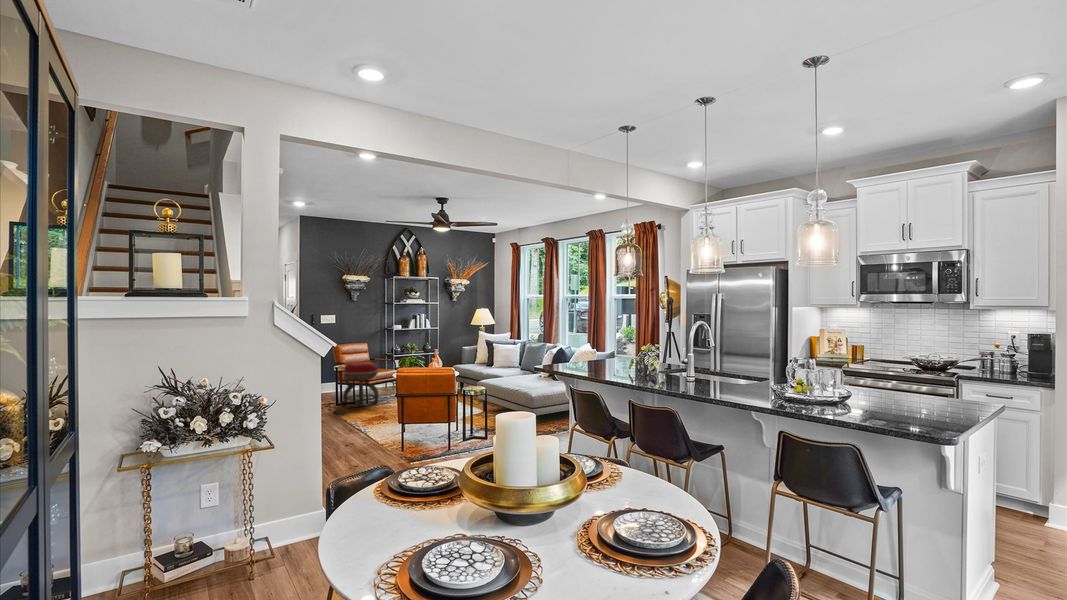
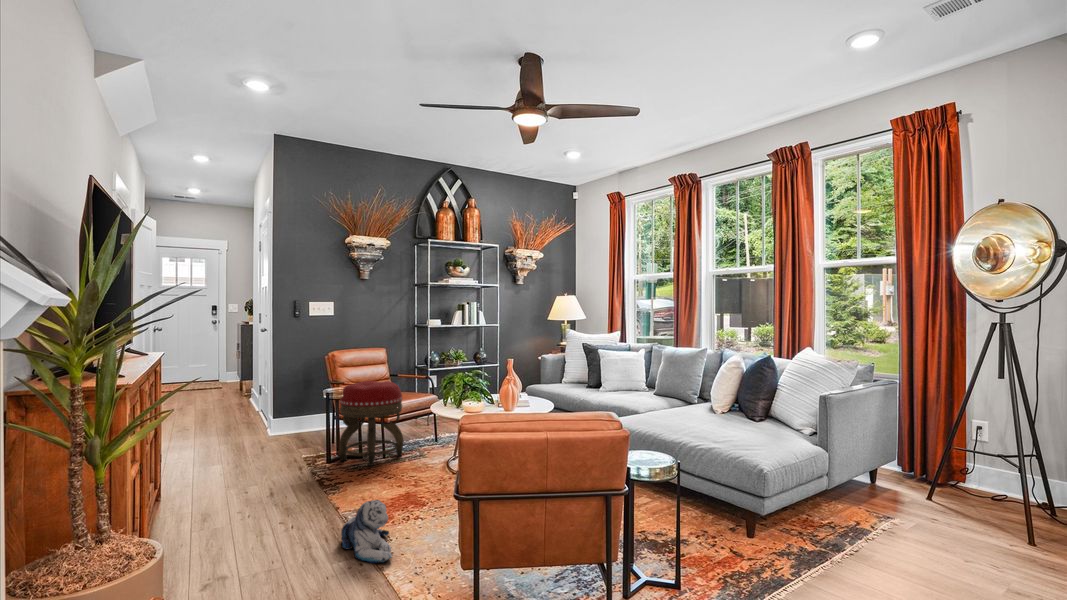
plush toy: none [352,410,374,434] -> present [341,500,392,563]

